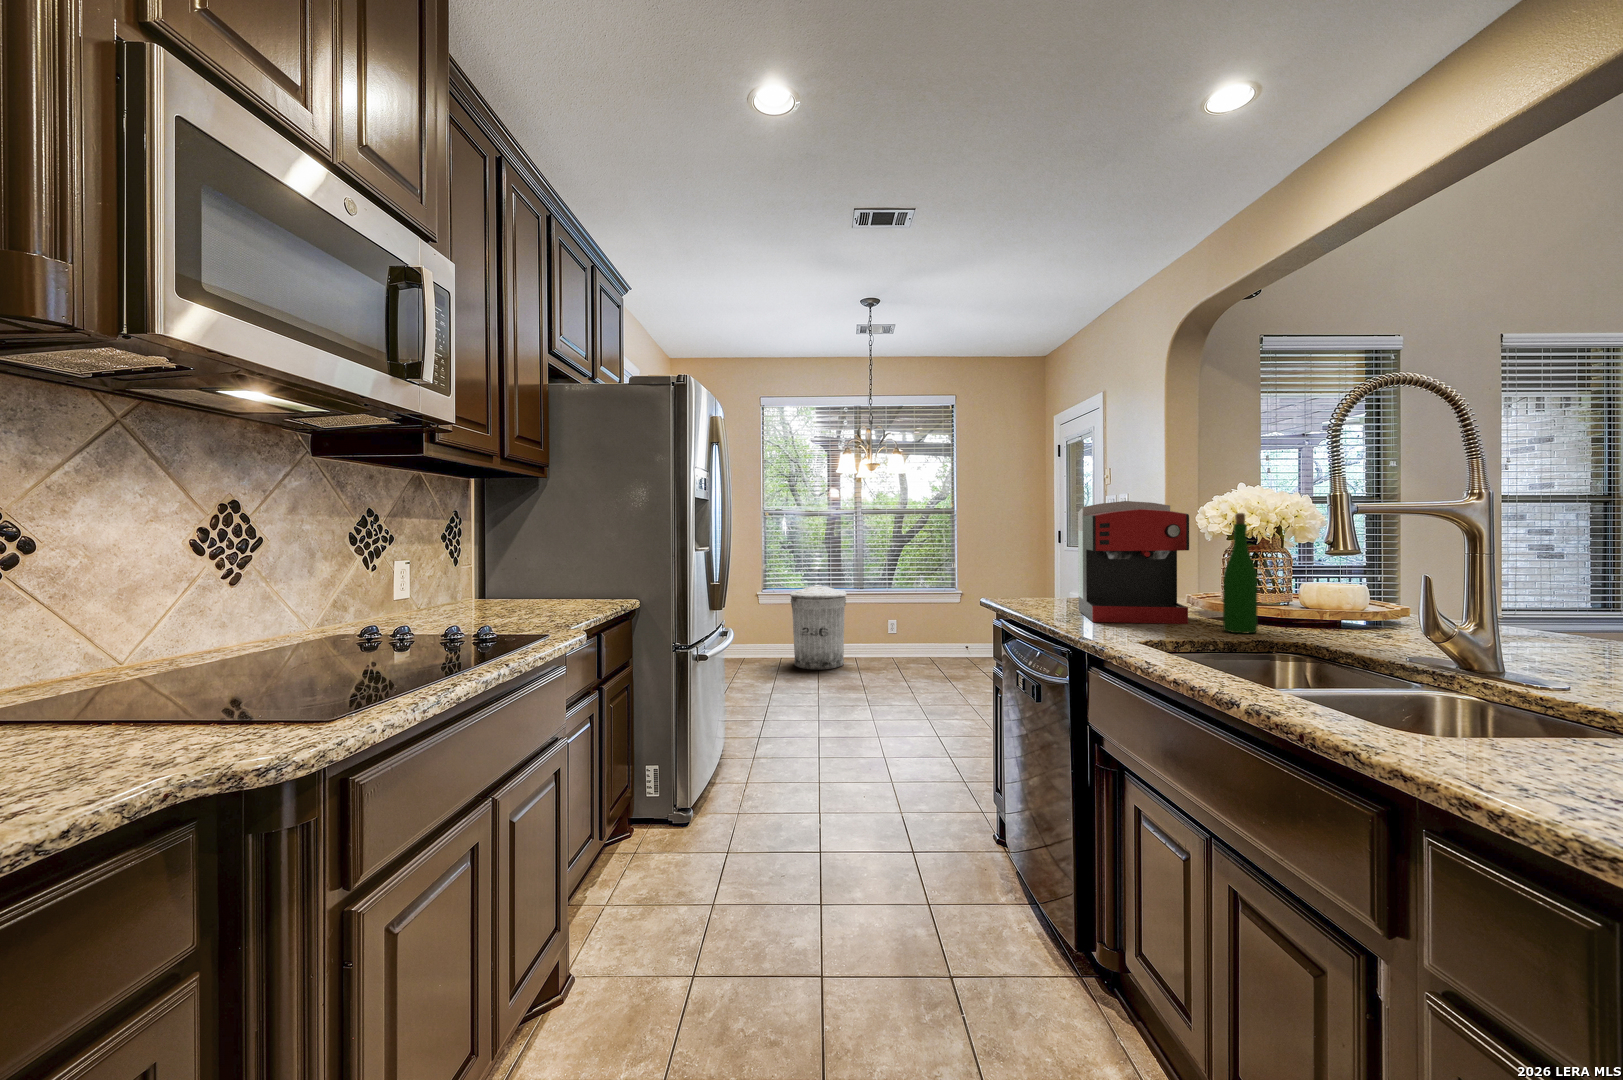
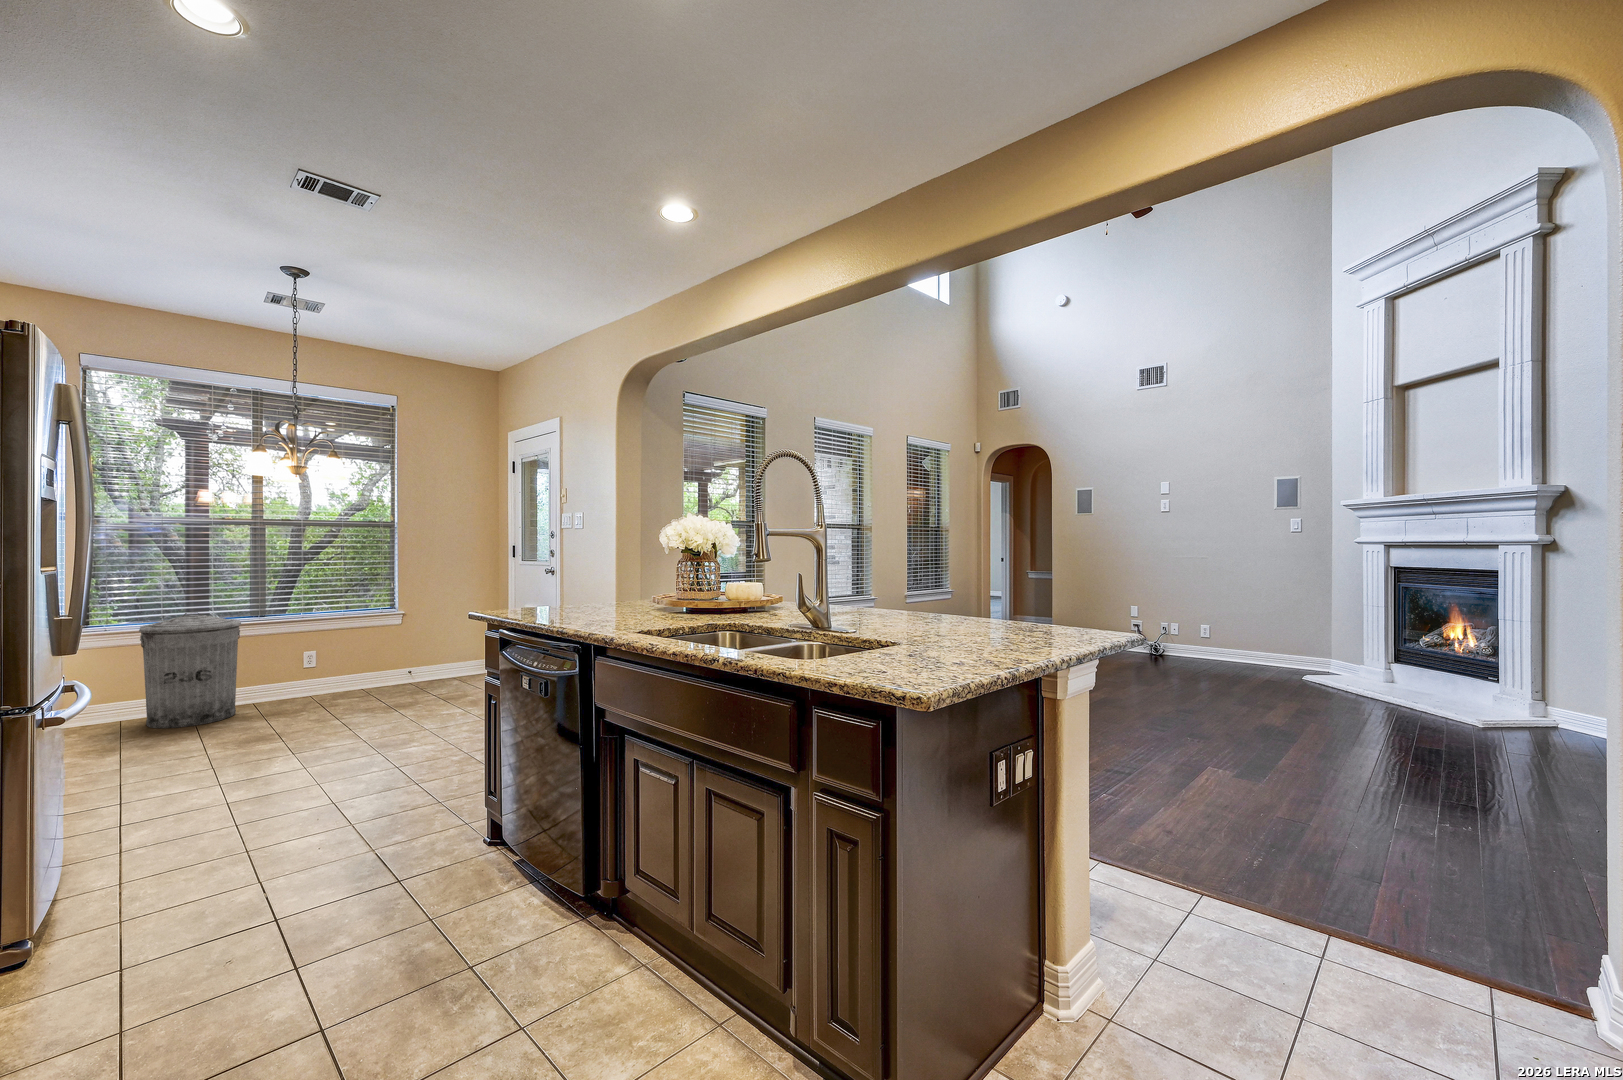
coffee maker: present [1078,501,1189,624] -> none [572,521,661,622]
wine bottle: present [1223,513,1257,634] -> none [686,533,707,620]

